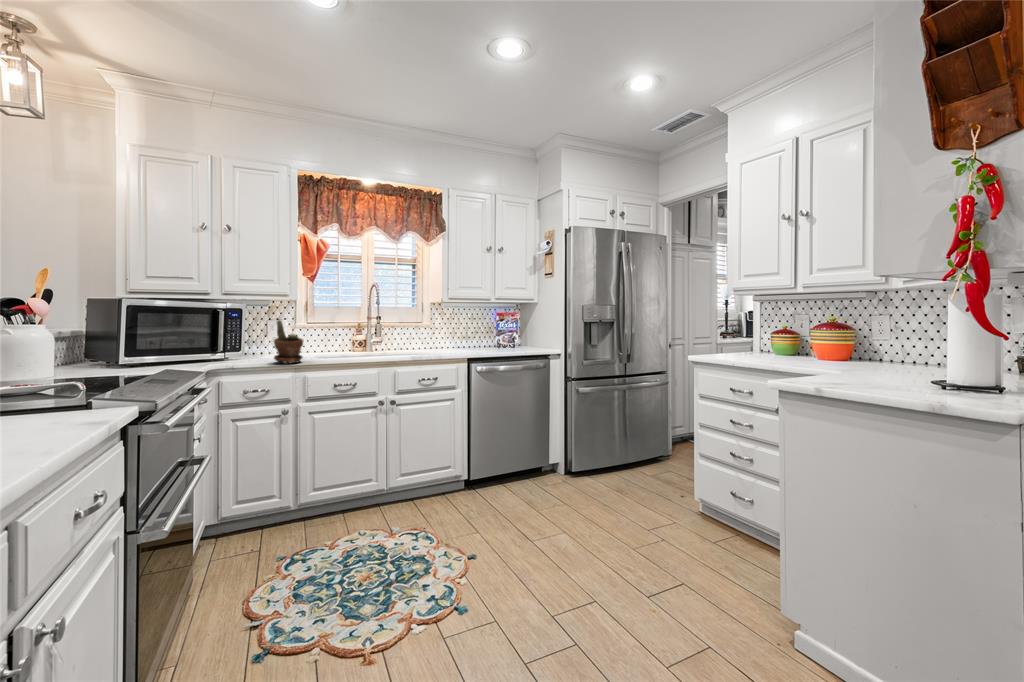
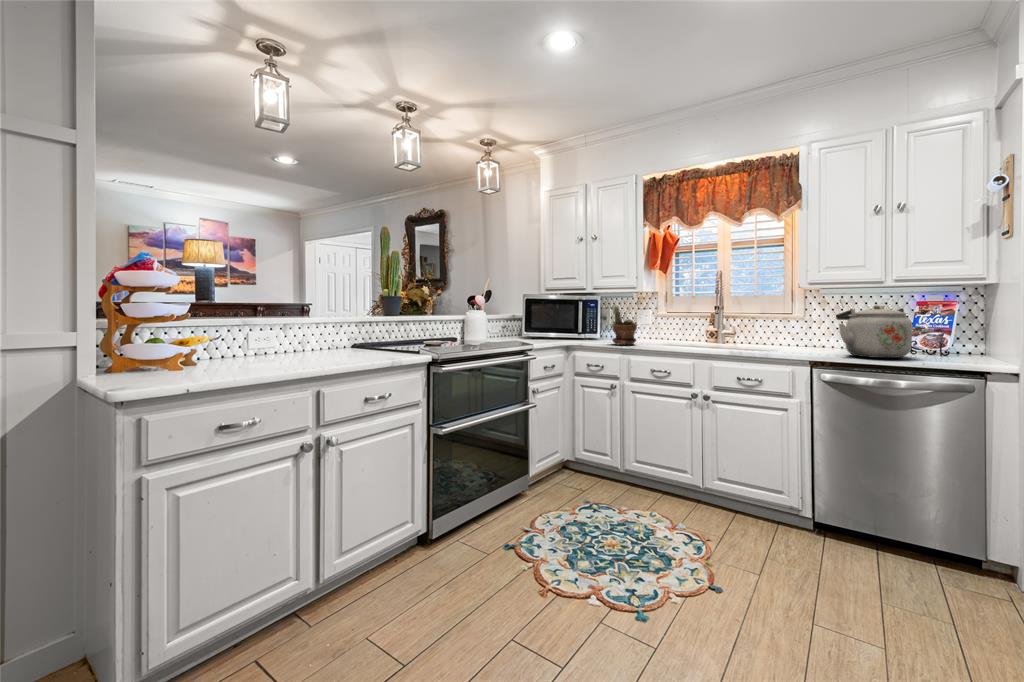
kettle: none [469,318,513,355] -> present [836,305,912,358]

